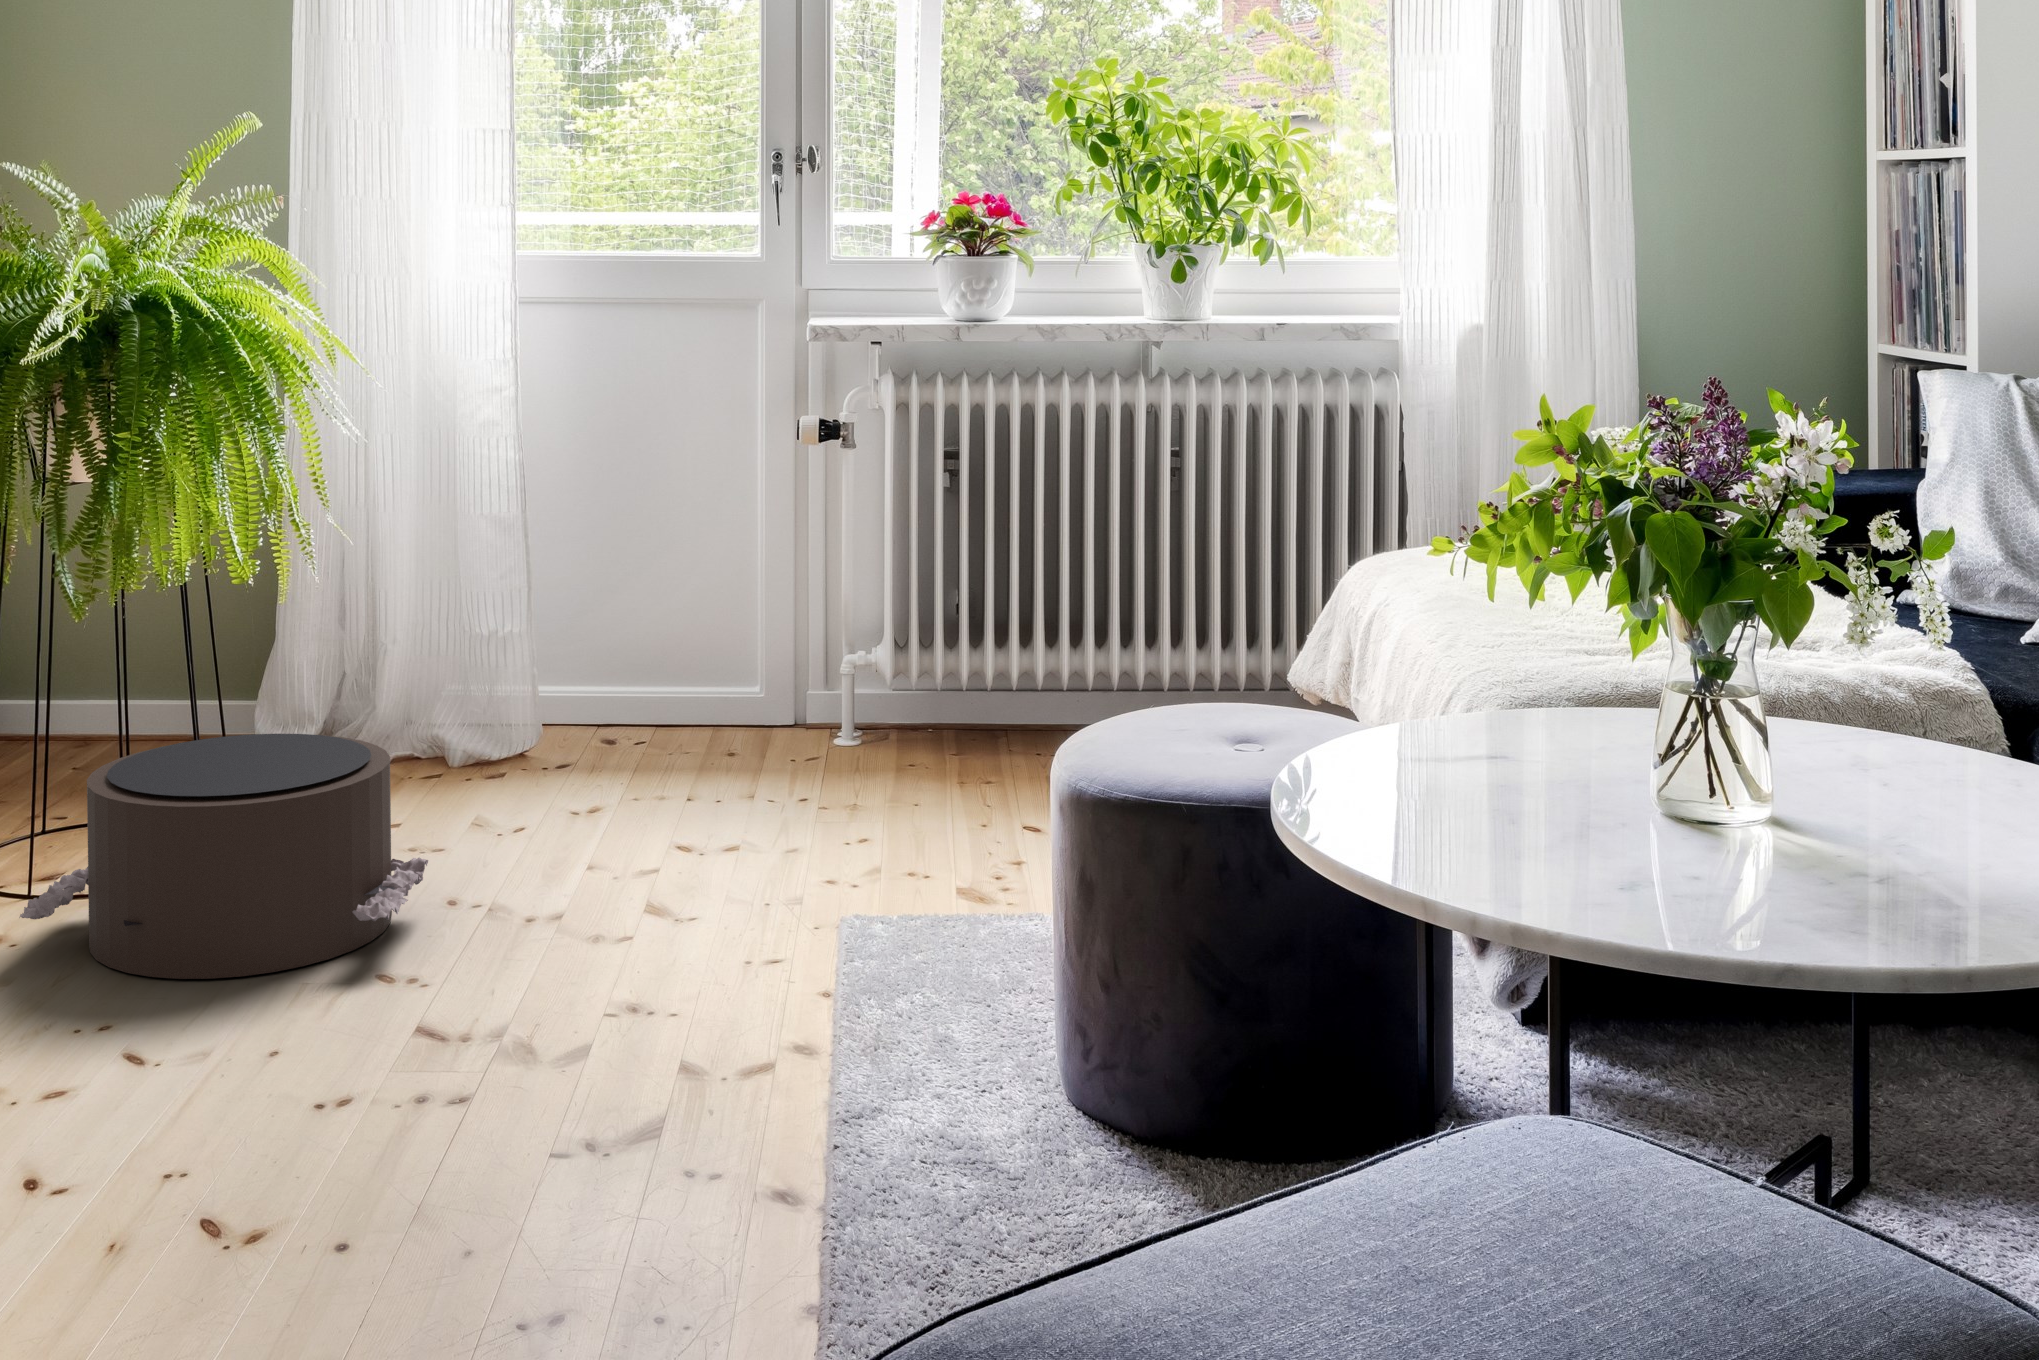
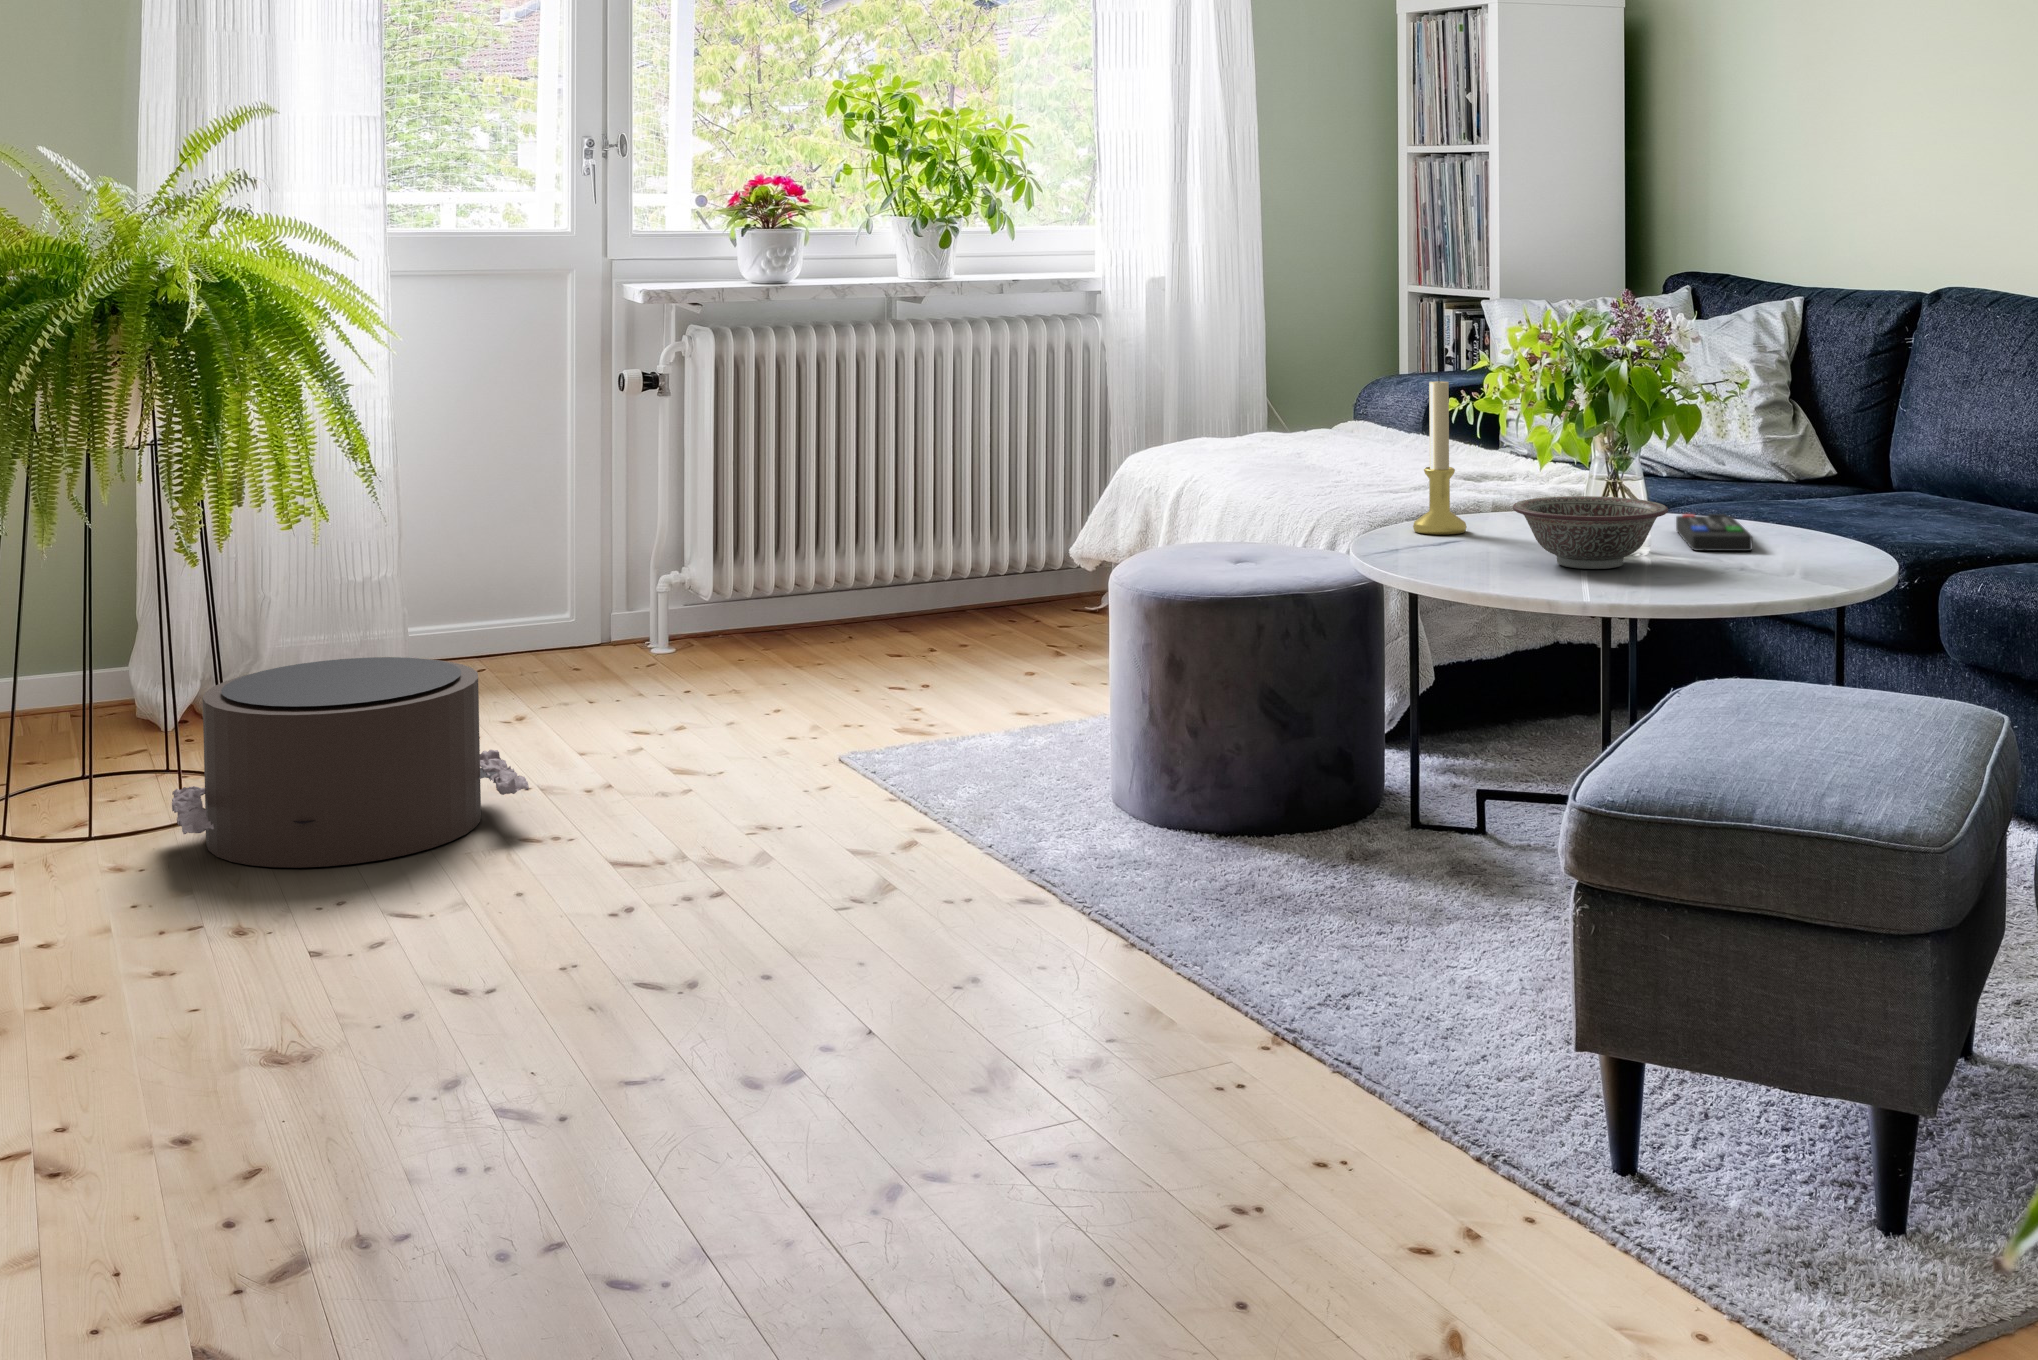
candle holder: none [1453,500,1539,748] -> present [1413,376,1467,535]
decorative bowl: none [1465,717,1734,858] -> present [1513,496,1668,569]
remote control: none [1845,760,1995,852] -> present [1676,514,1752,551]

